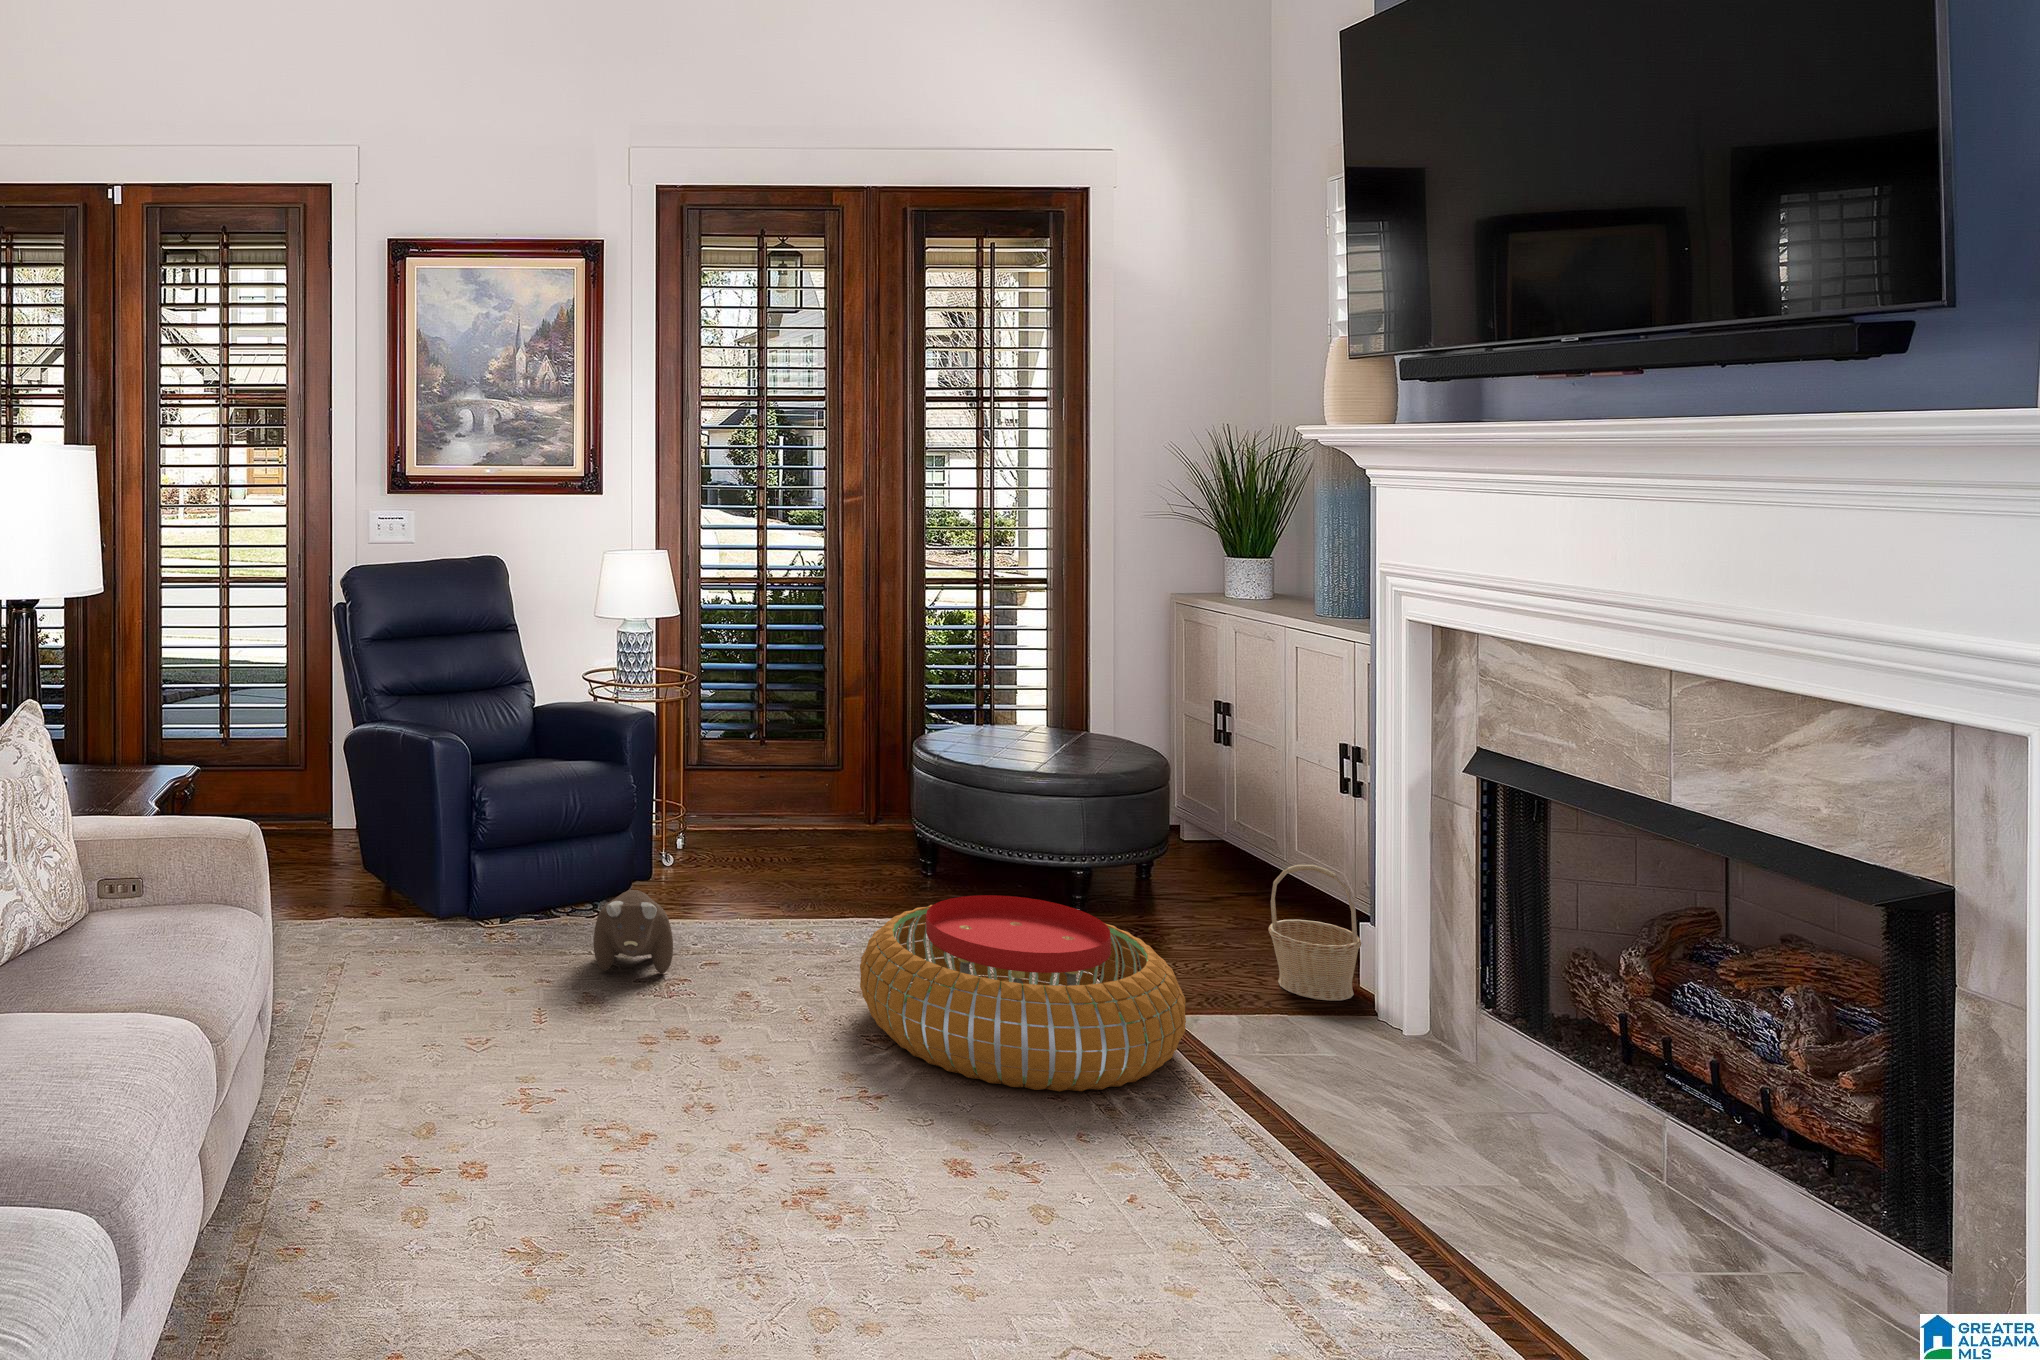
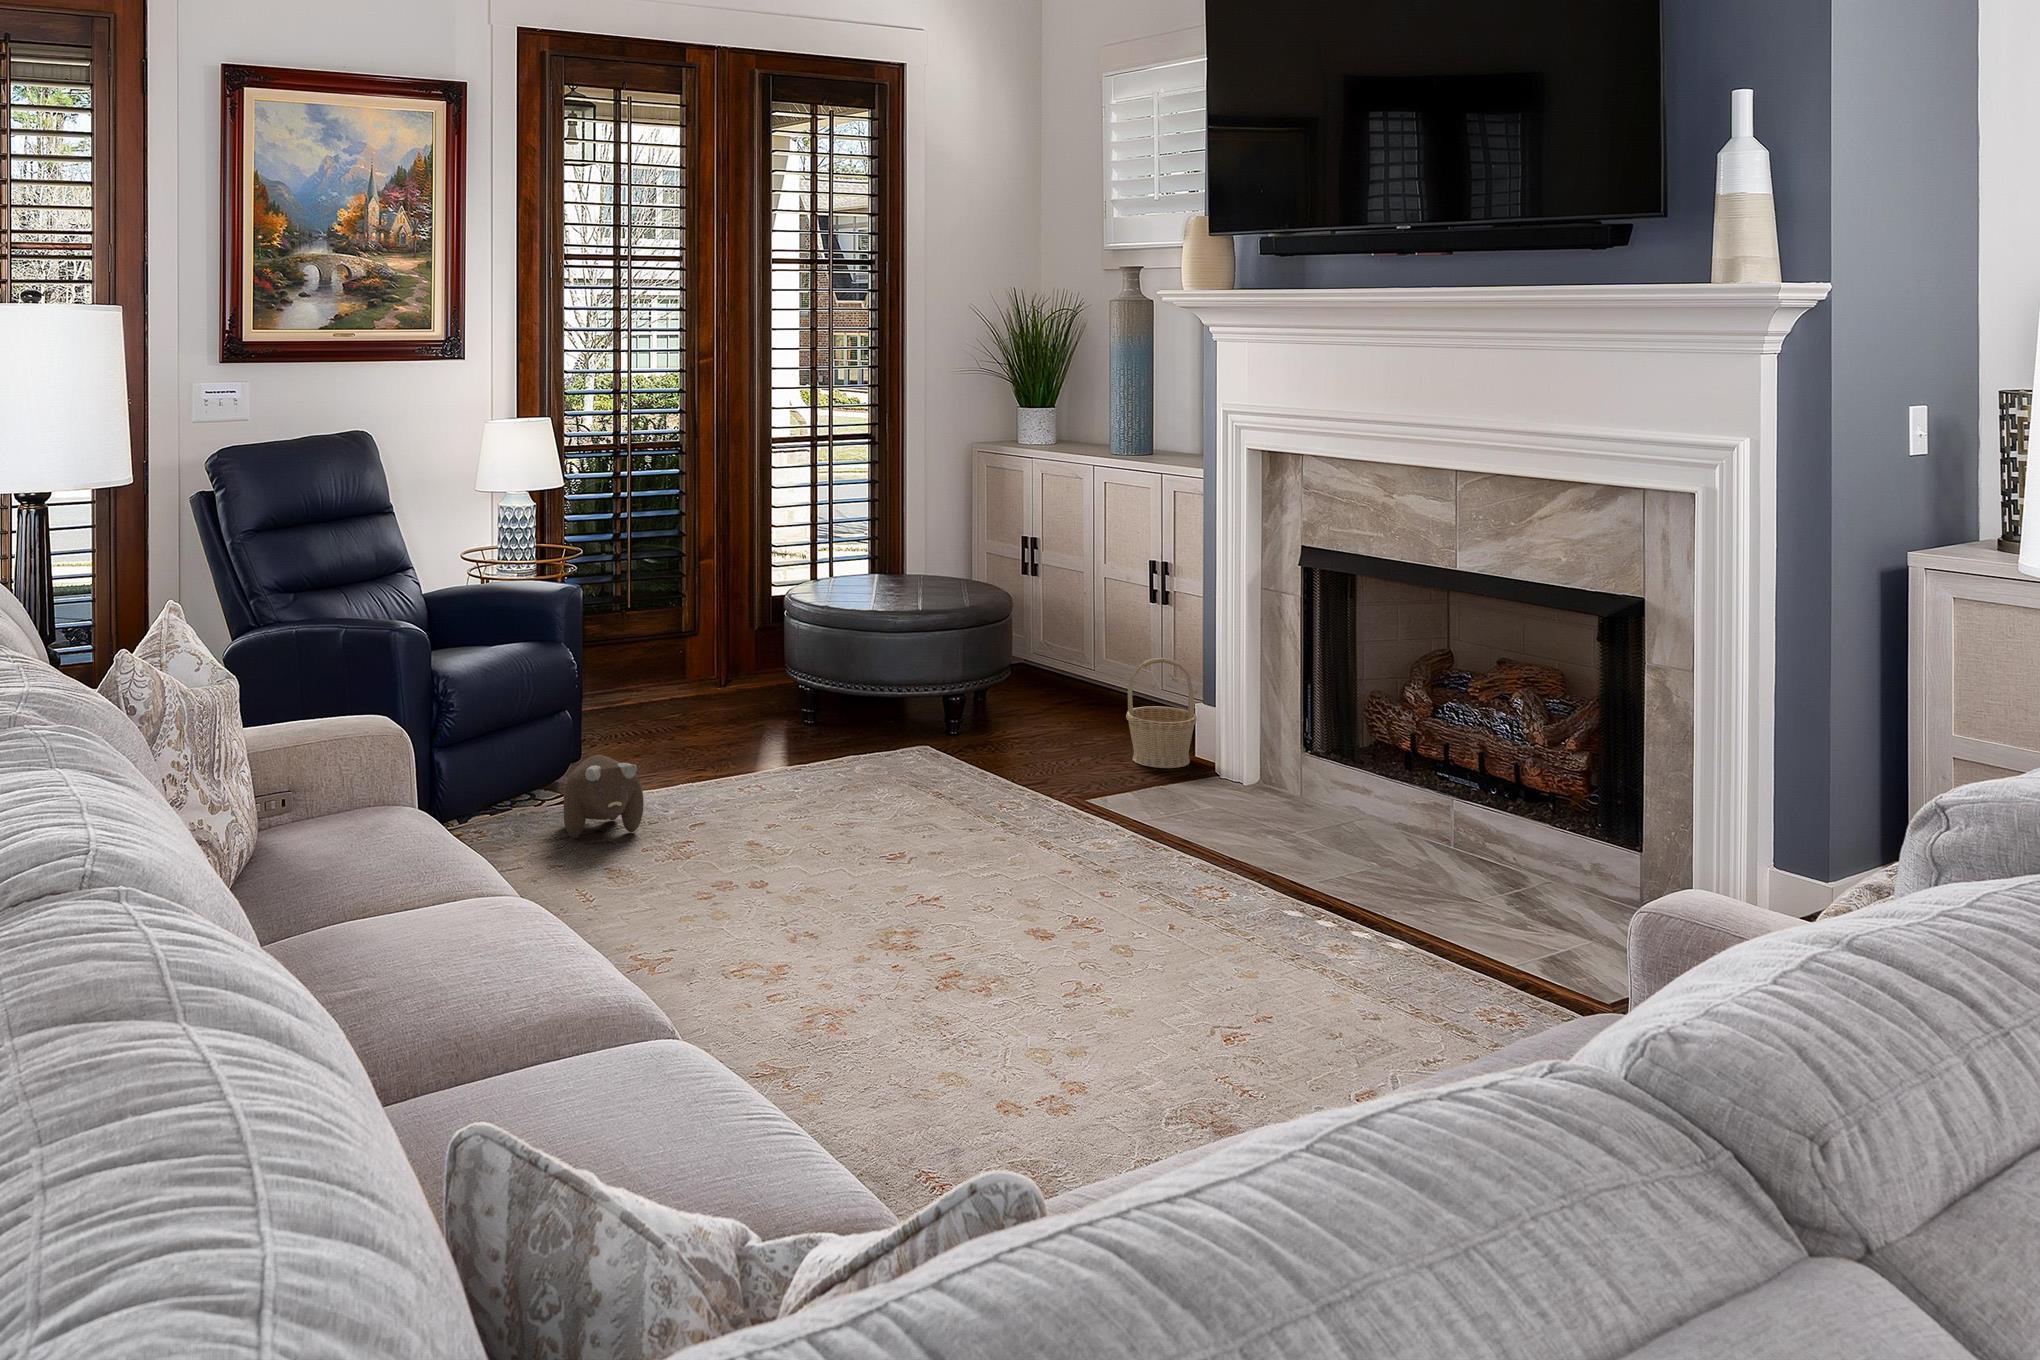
pouf: present [860,895,1186,1092] -> none [838,711,1118,868]

